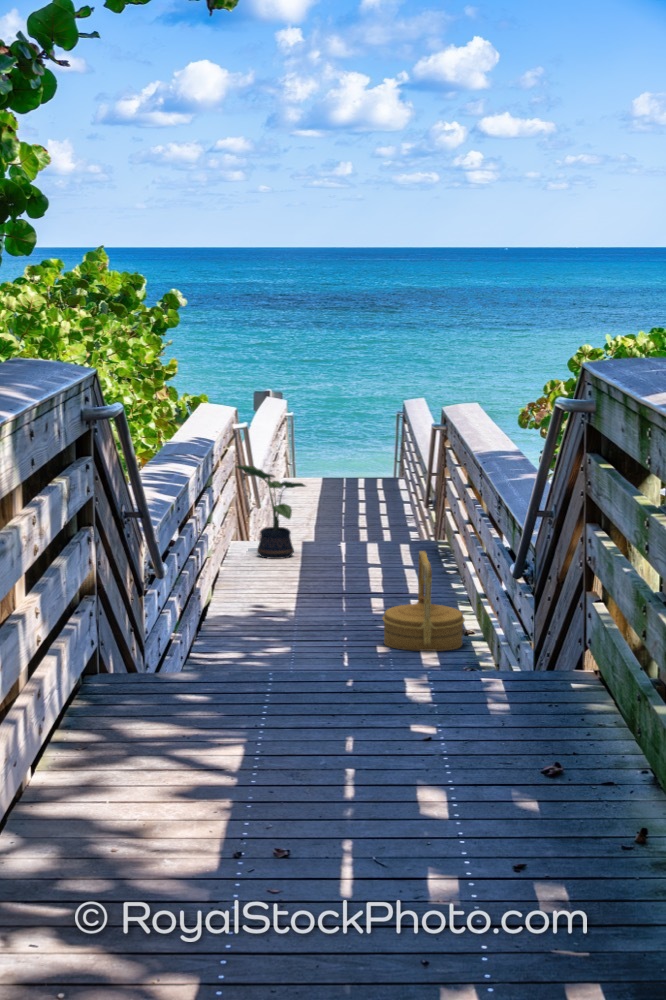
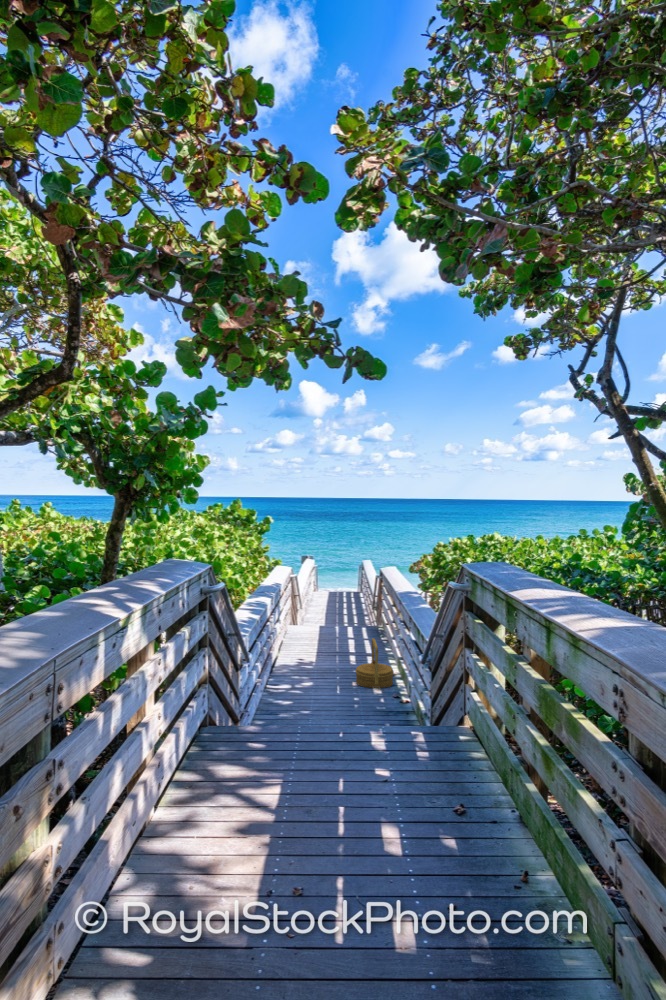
potted plant: present [236,465,305,559] -> none [291,592,322,633]

